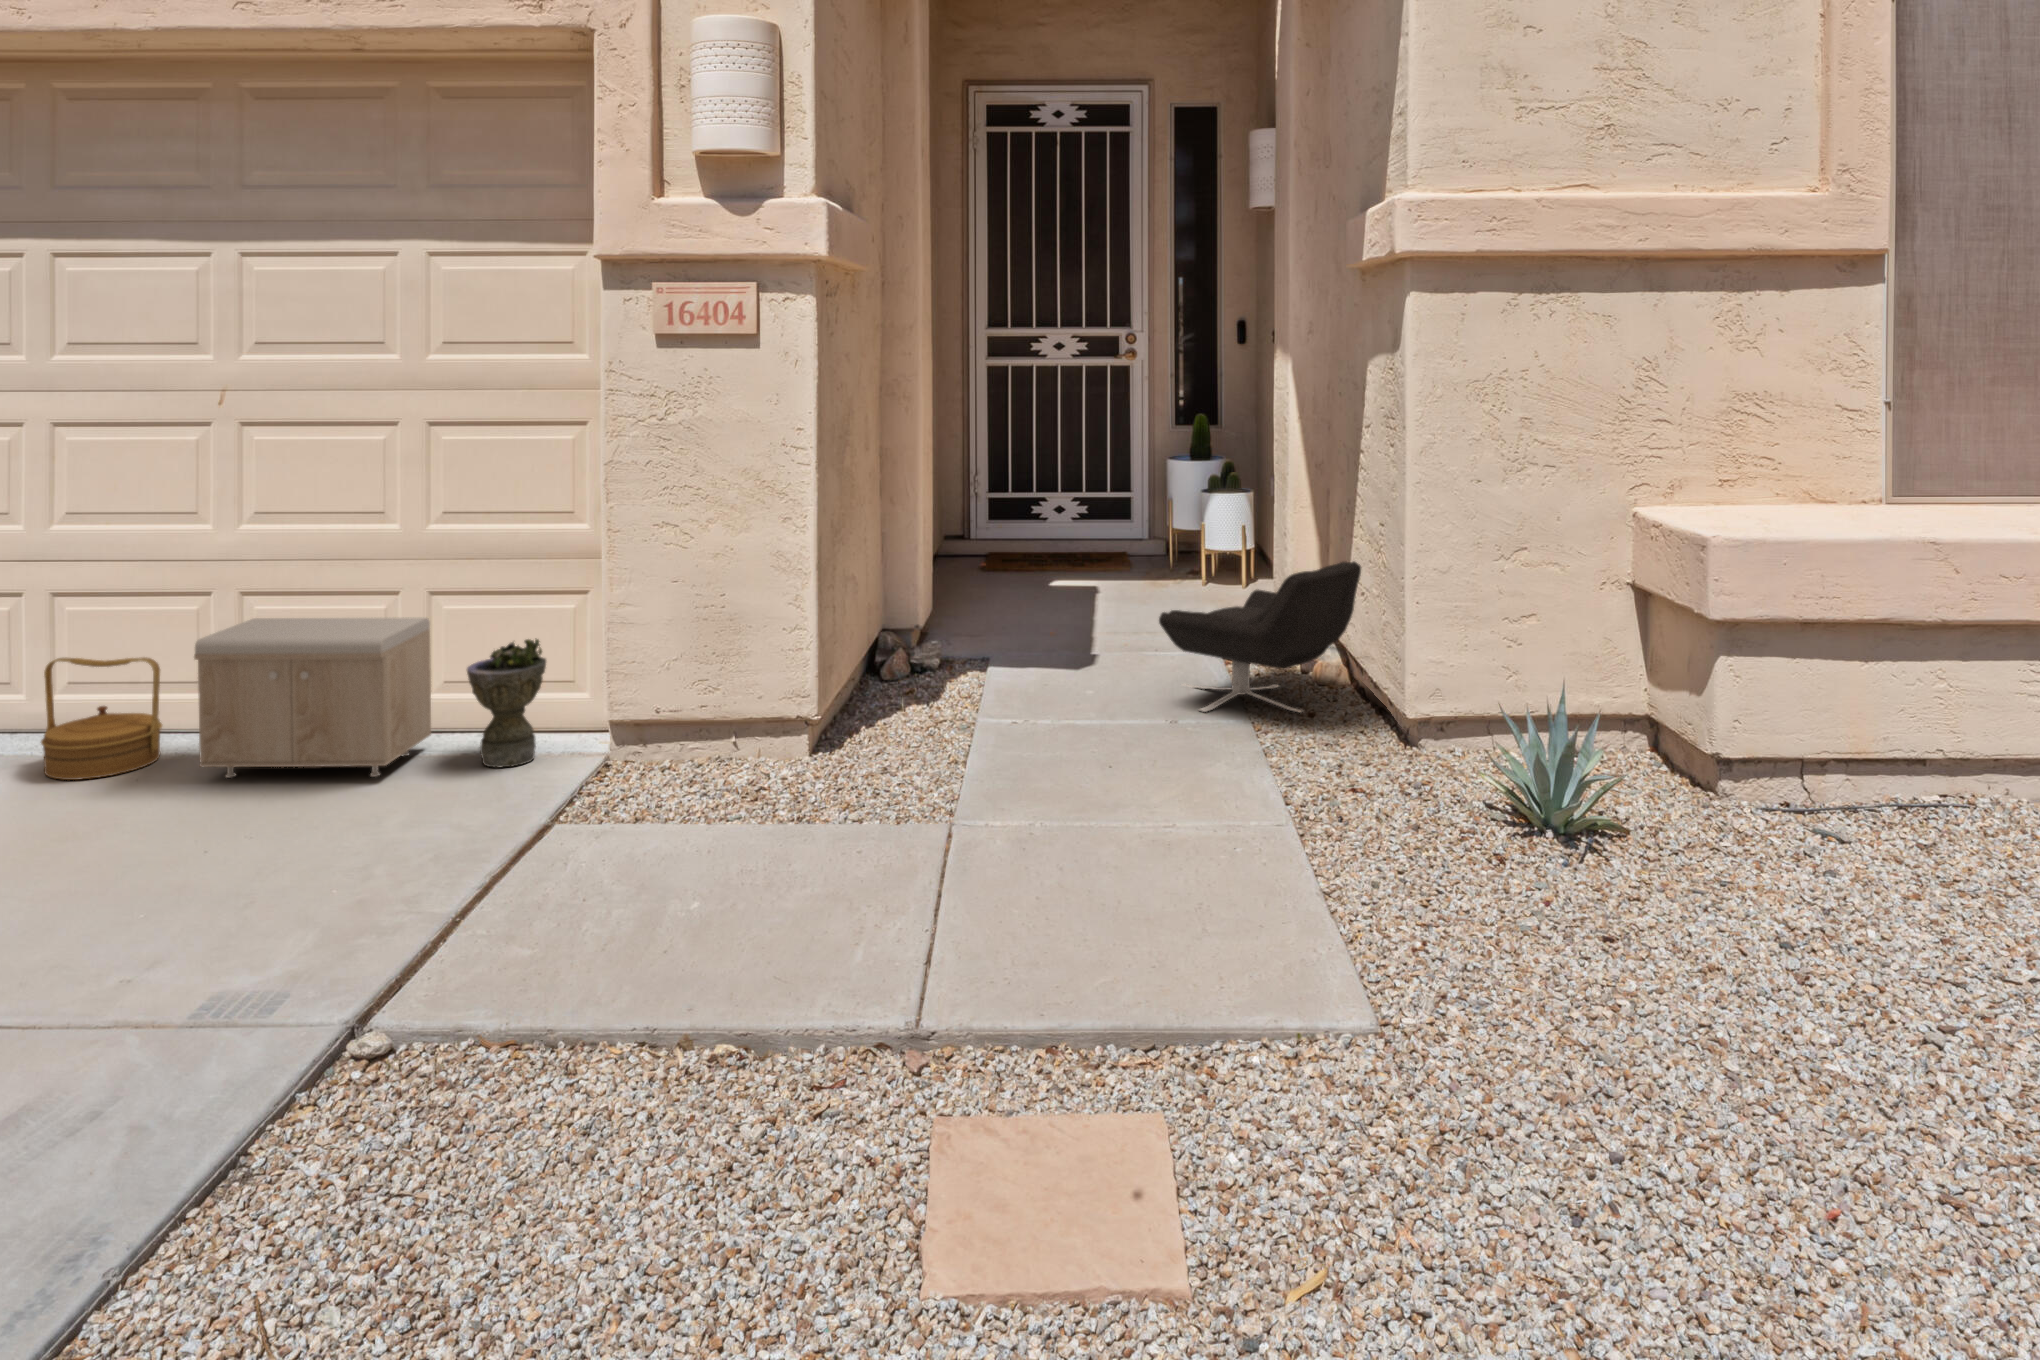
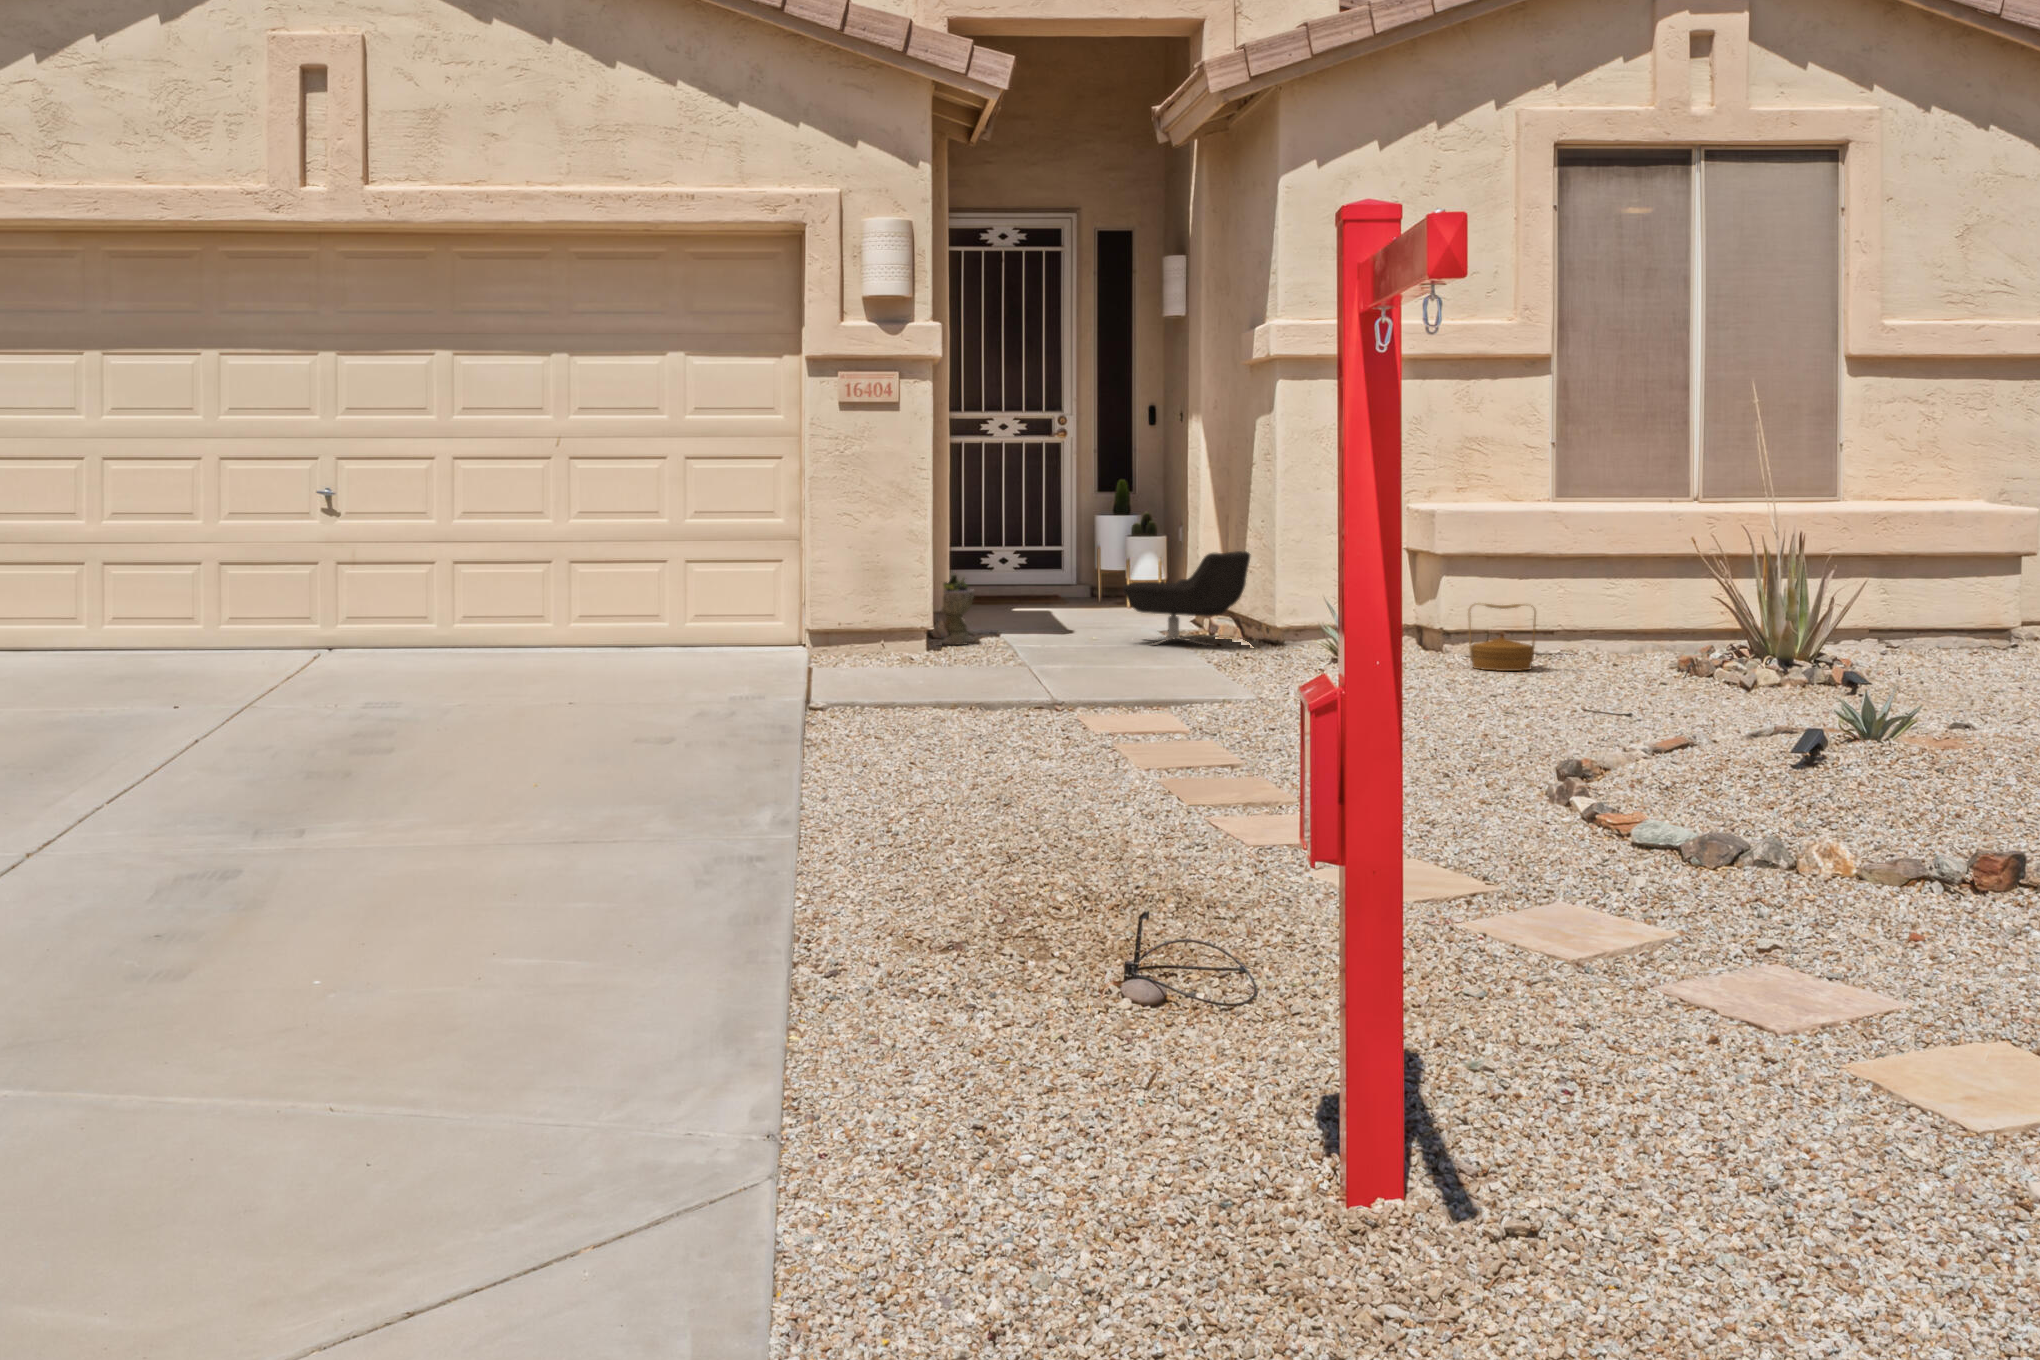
storage bench: present [194,617,431,778] -> none [586,575,694,661]
planter: present [467,639,546,768] -> present [942,575,974,645]
woven basket: present [41,657,162,780] -> present [1469,604,1536,671]

